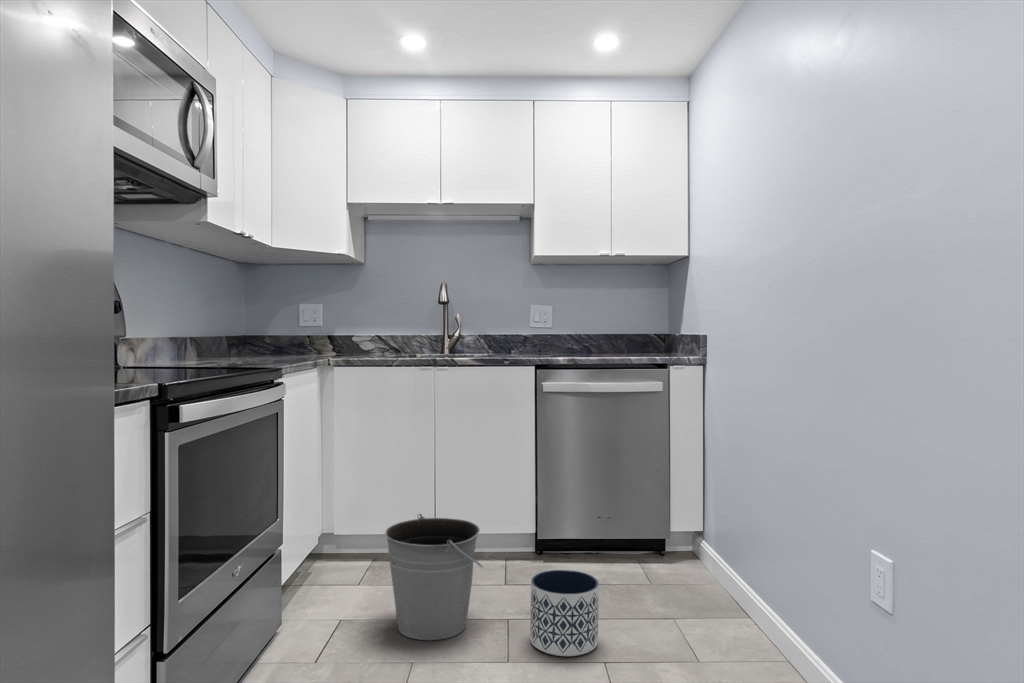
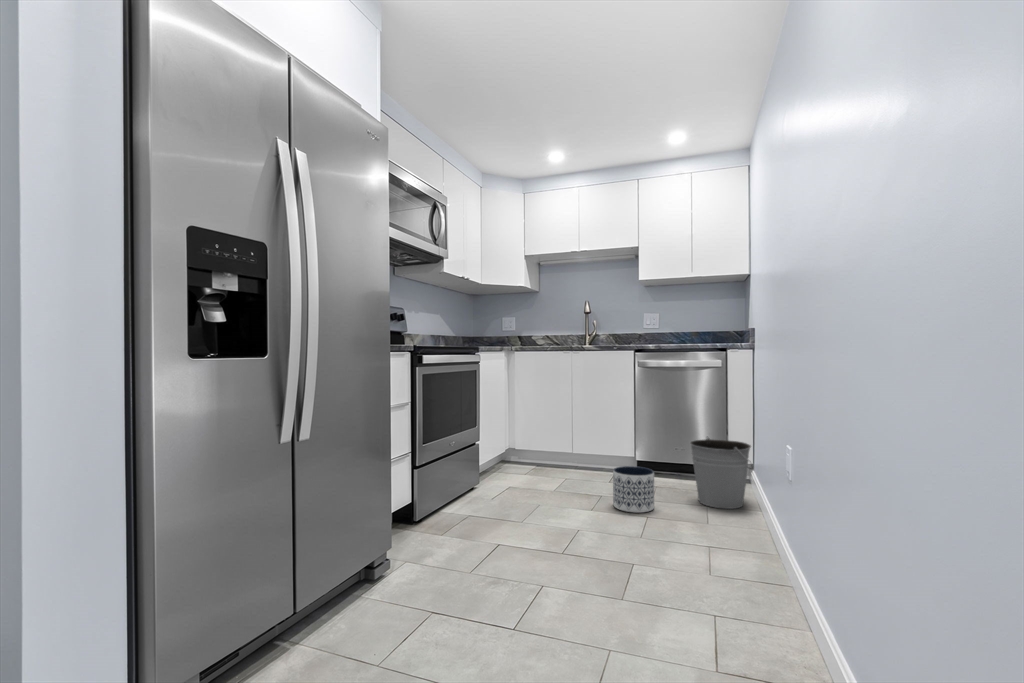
bucket: present [385,514,482,640] -> present [690,438,753,509]

